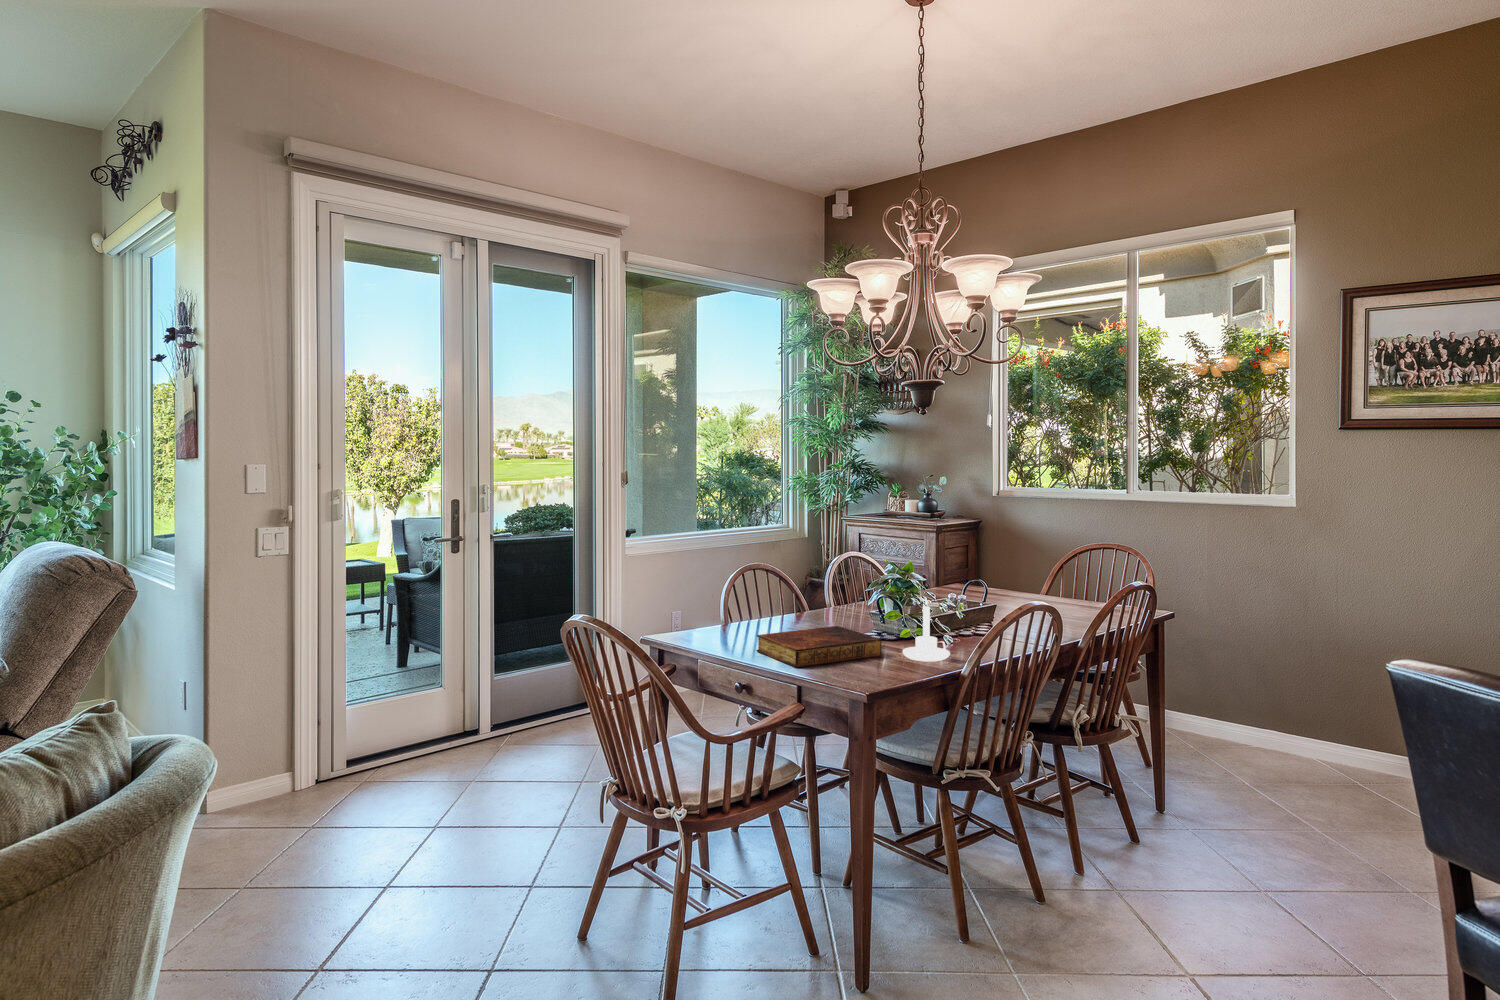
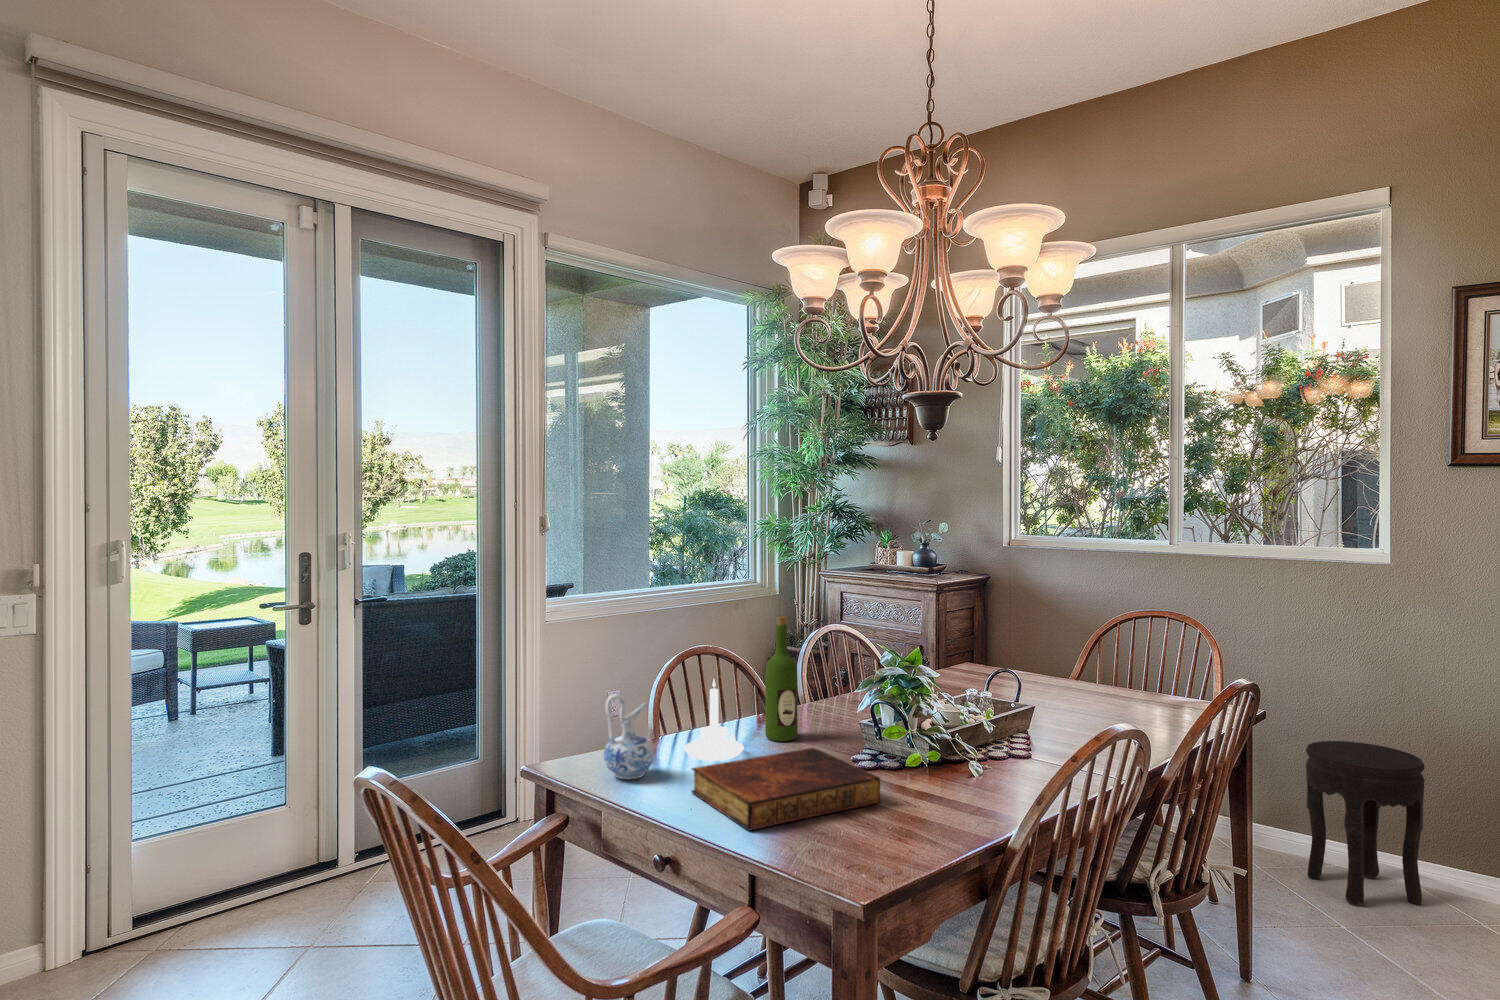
wine bottle: none [803,540,826,627] -> present [765,617,798,741]
ceramic pitcher: none [696,589,730,645] -> present [604,694,654,779]
candle holder: present [903,598,950,662] -> present [684,679,744,761]
side table: none [1216,643,1303,763] -> present [1306,741,1424,906]

